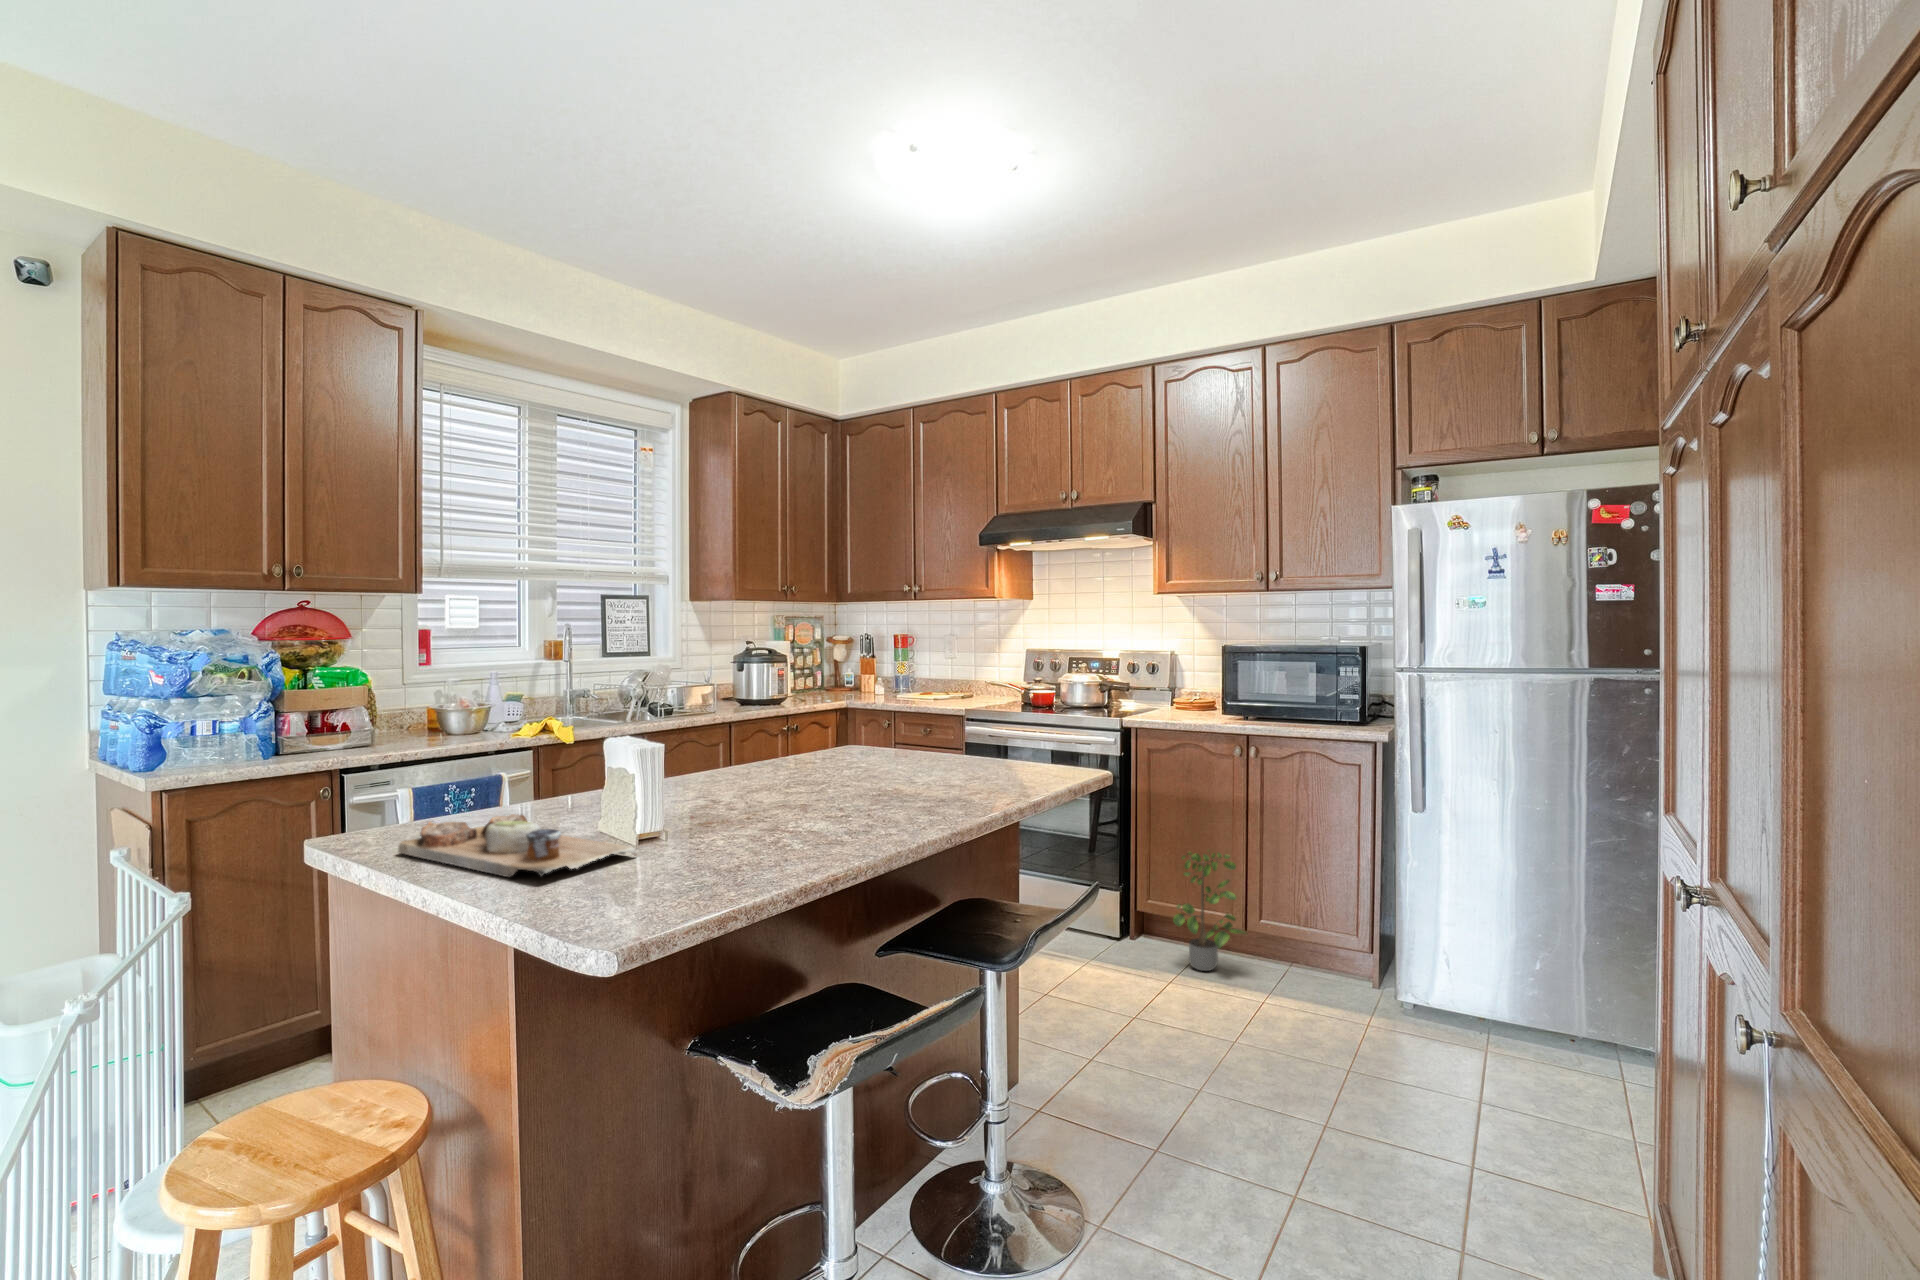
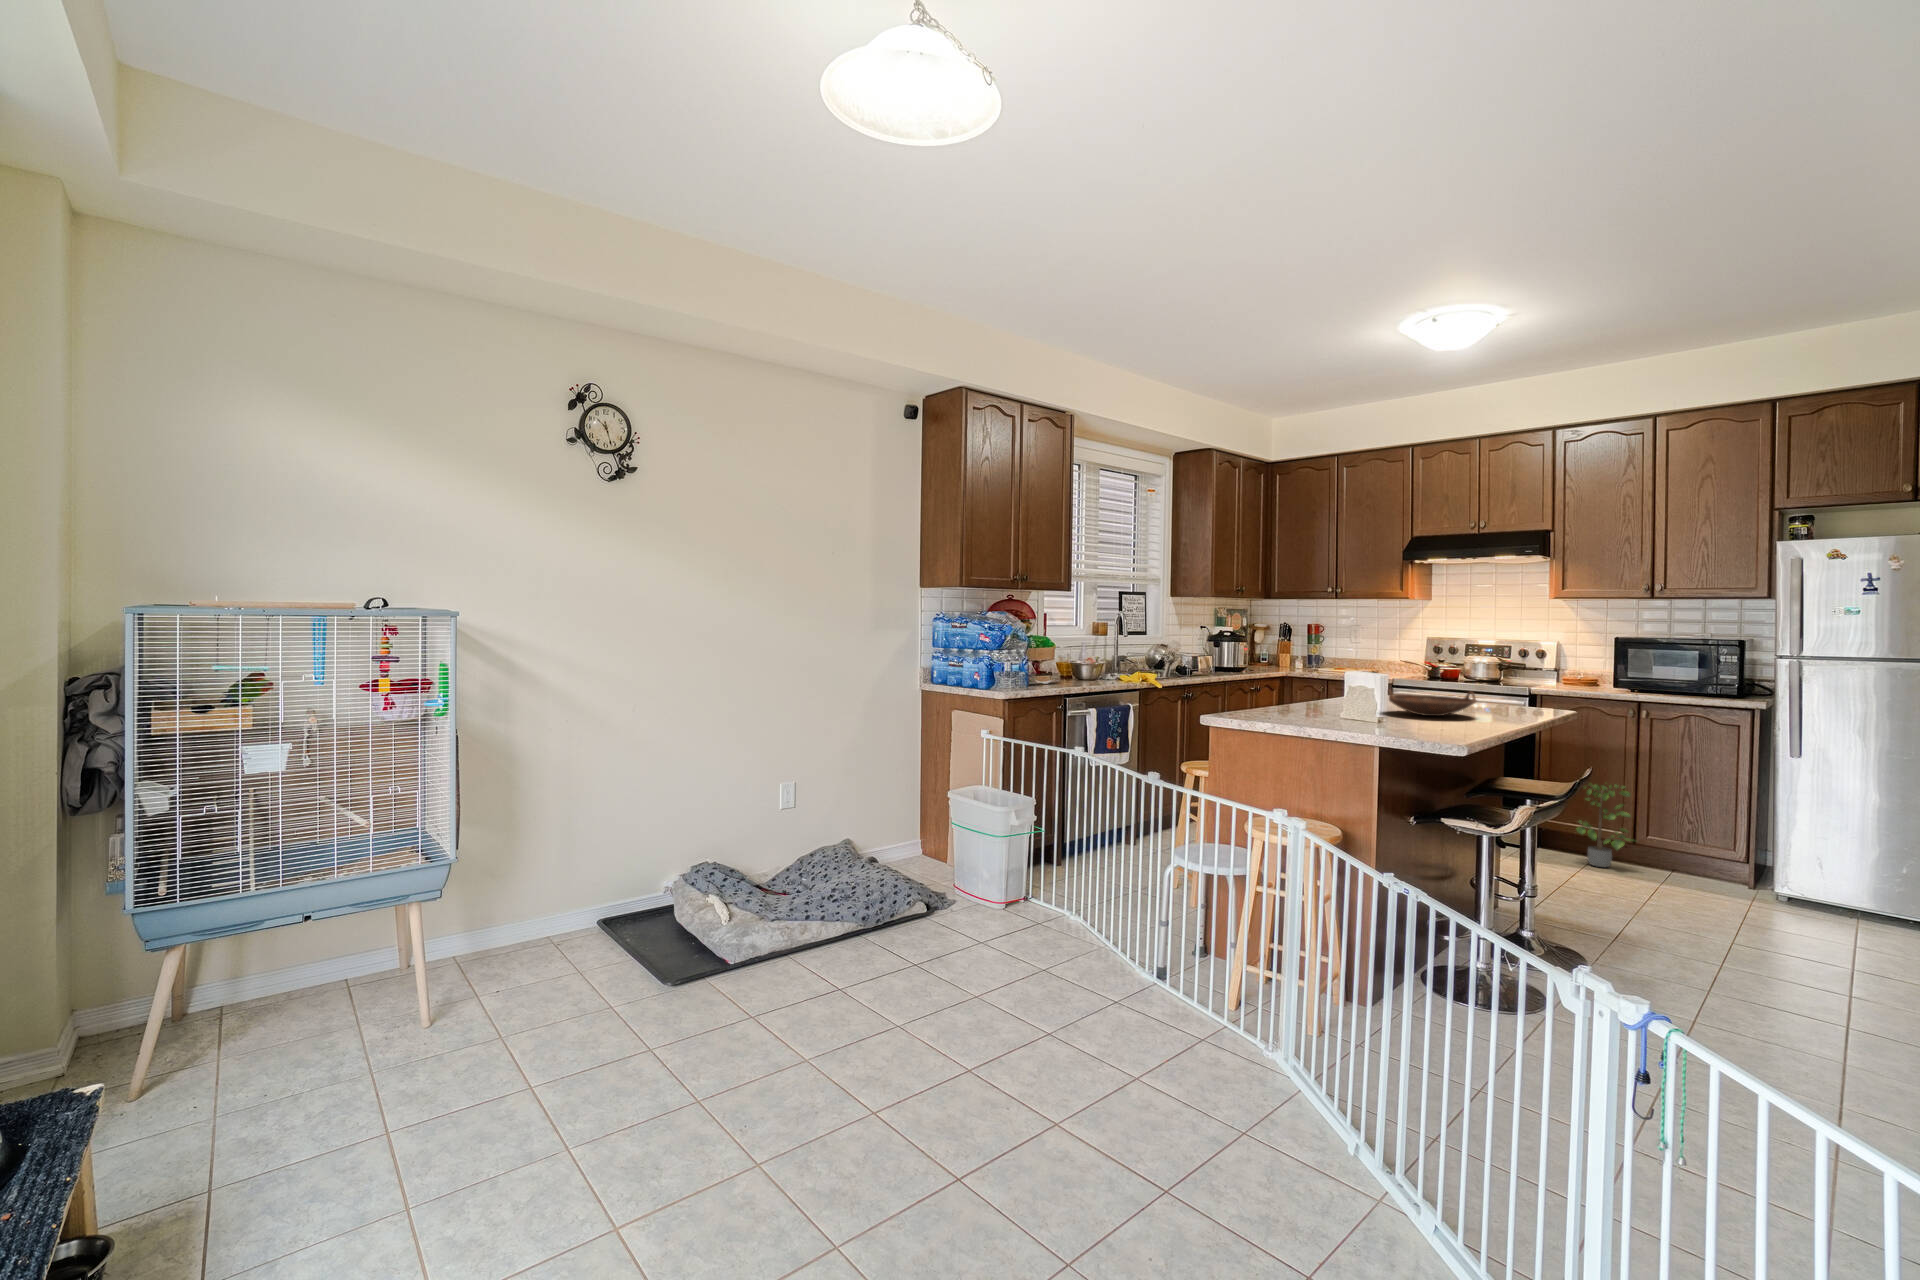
bowl: none [747,756,902,806] -> present [1388,690,1477,716]
cutting board: present [398,814,637,878] -> none [1260,707,1385,729]

